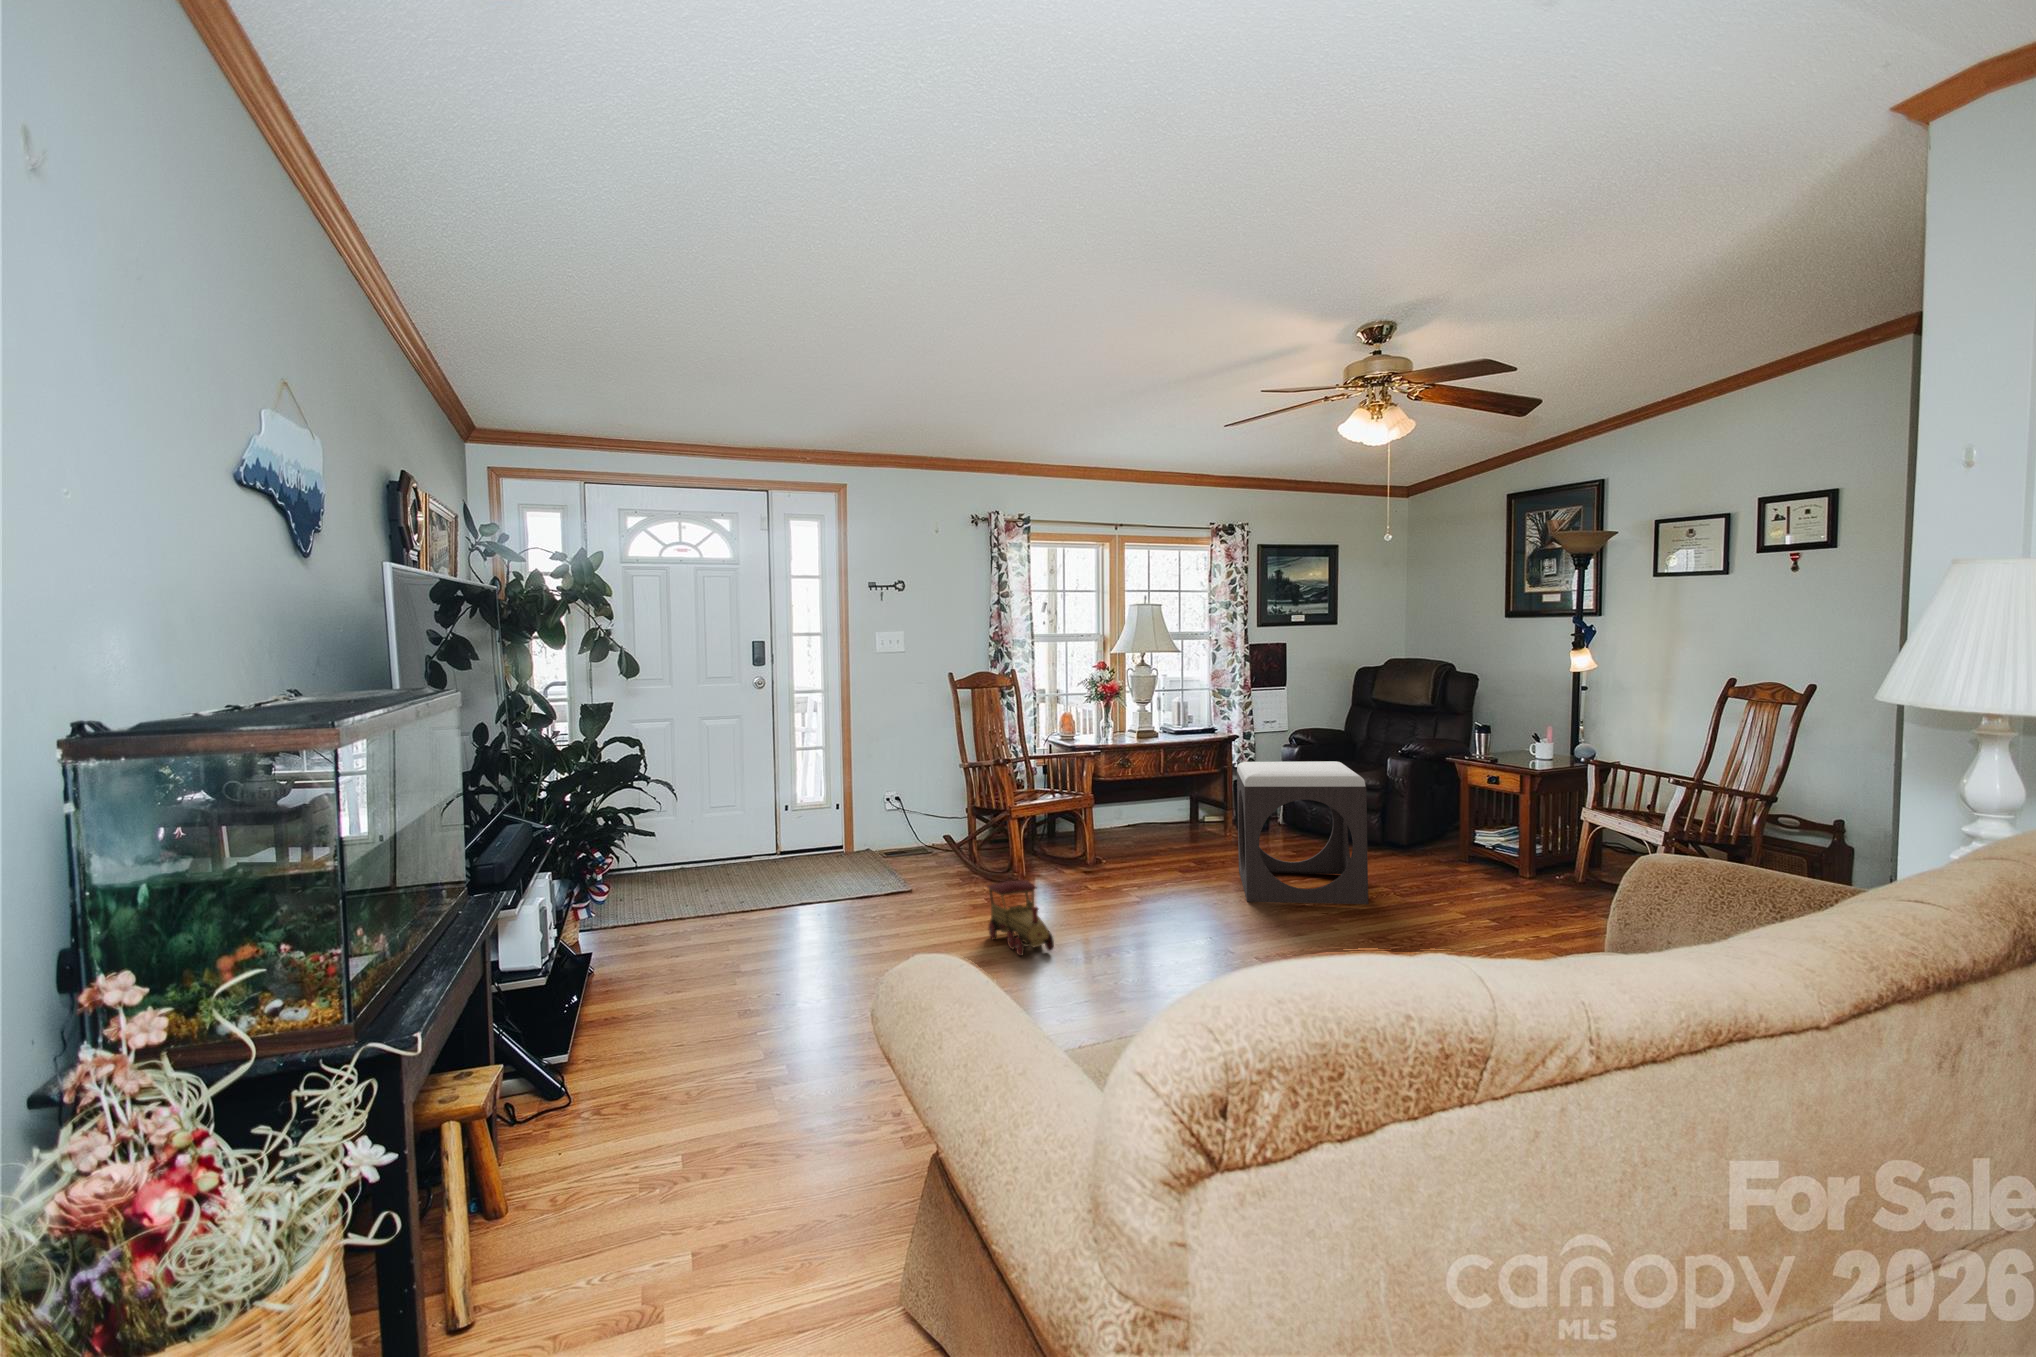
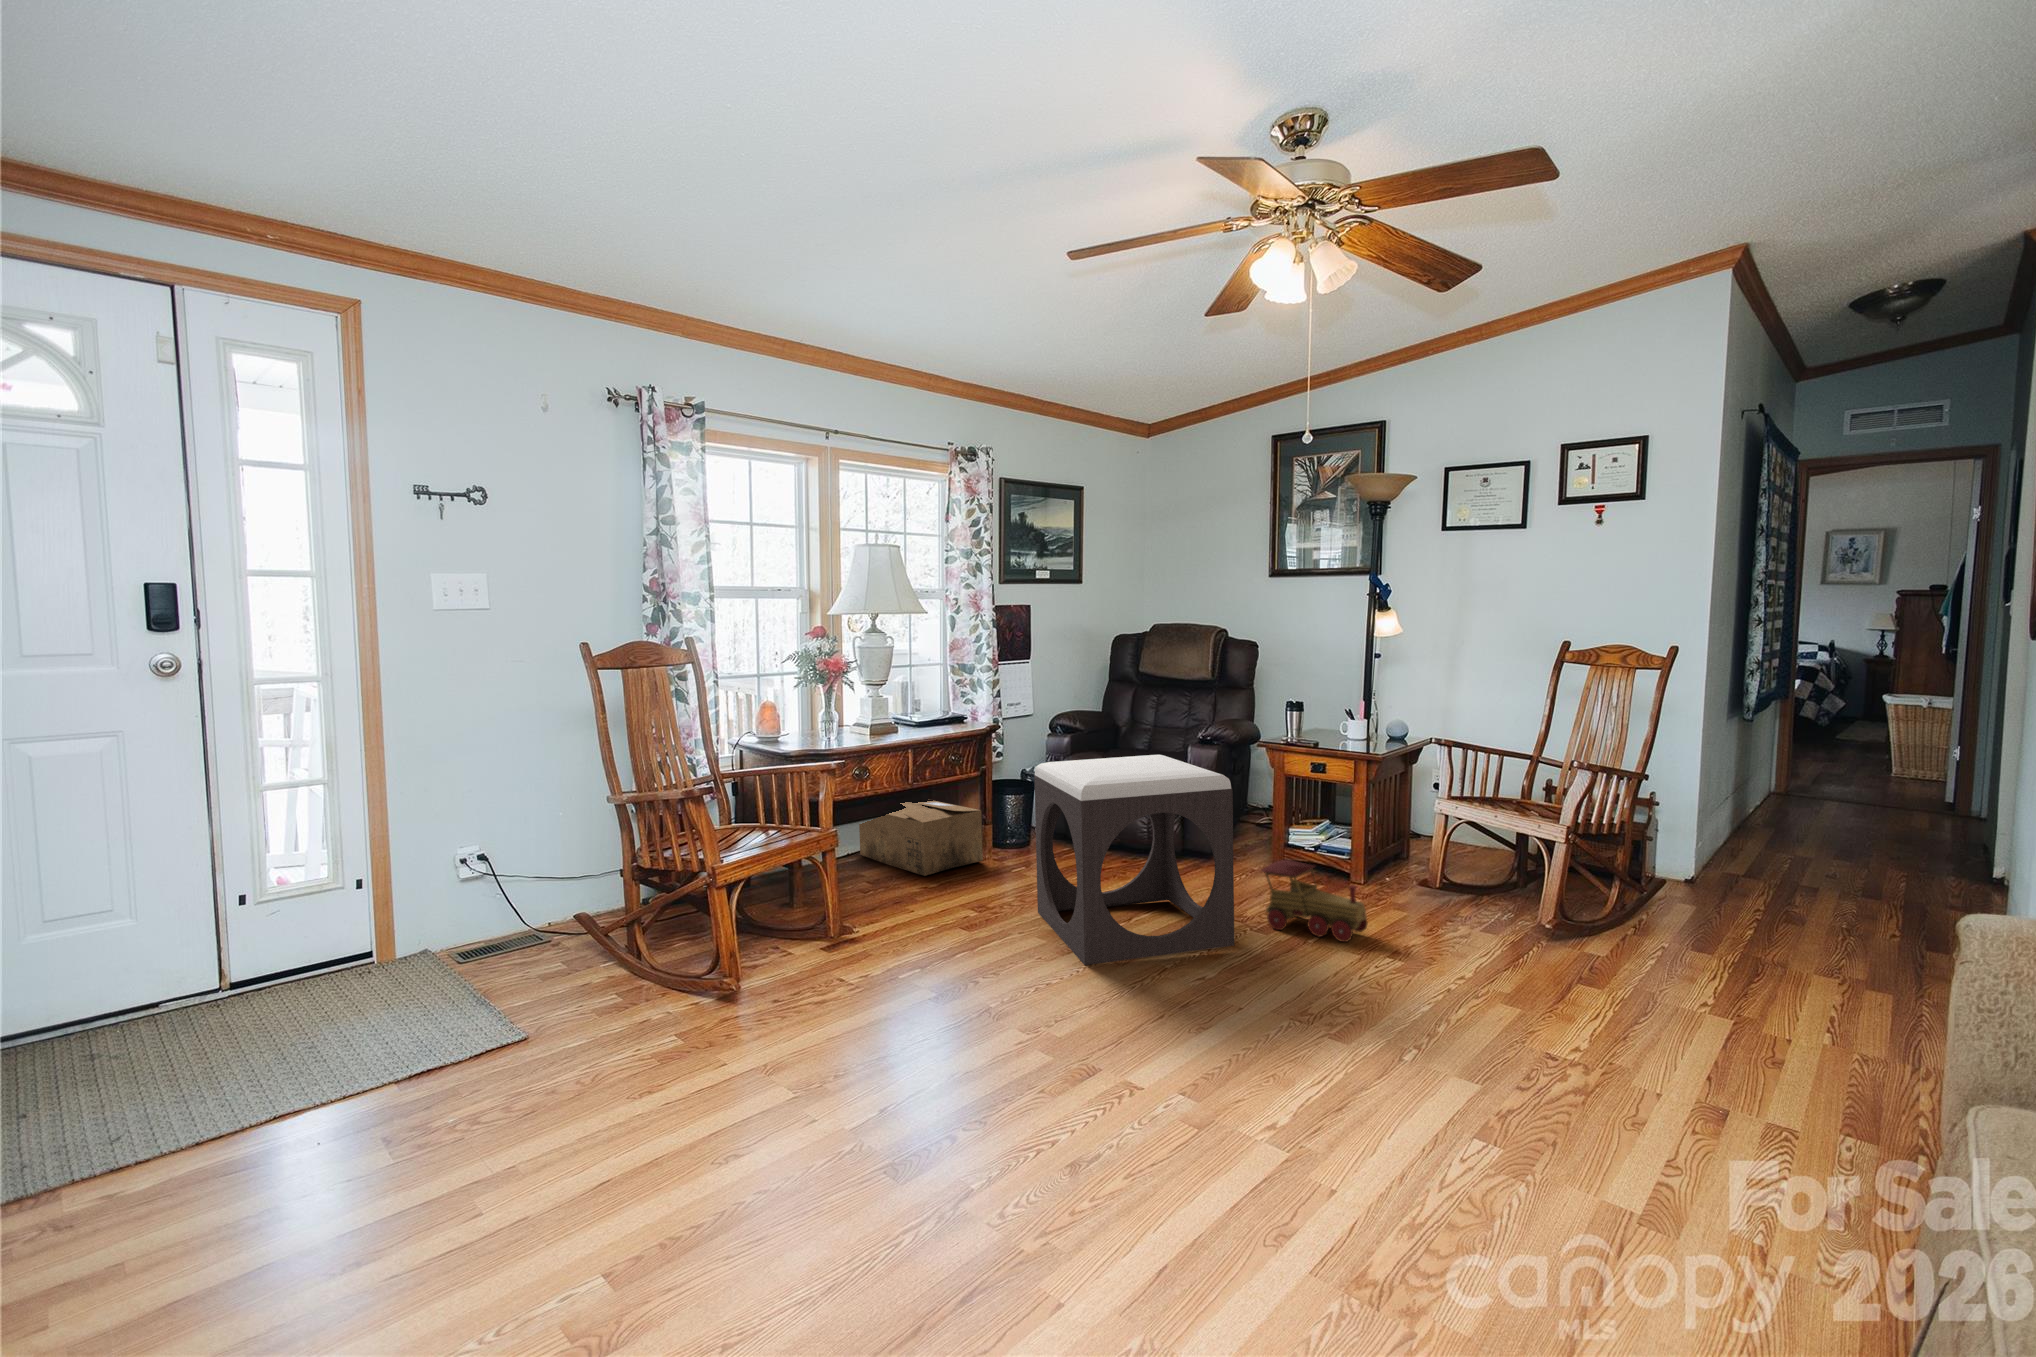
cardboard box: none [1137,785,1222,842] -> present [859,799,983,876]
toy train: present [987,880,1054,956] -> present [1262,860,1368,942]

